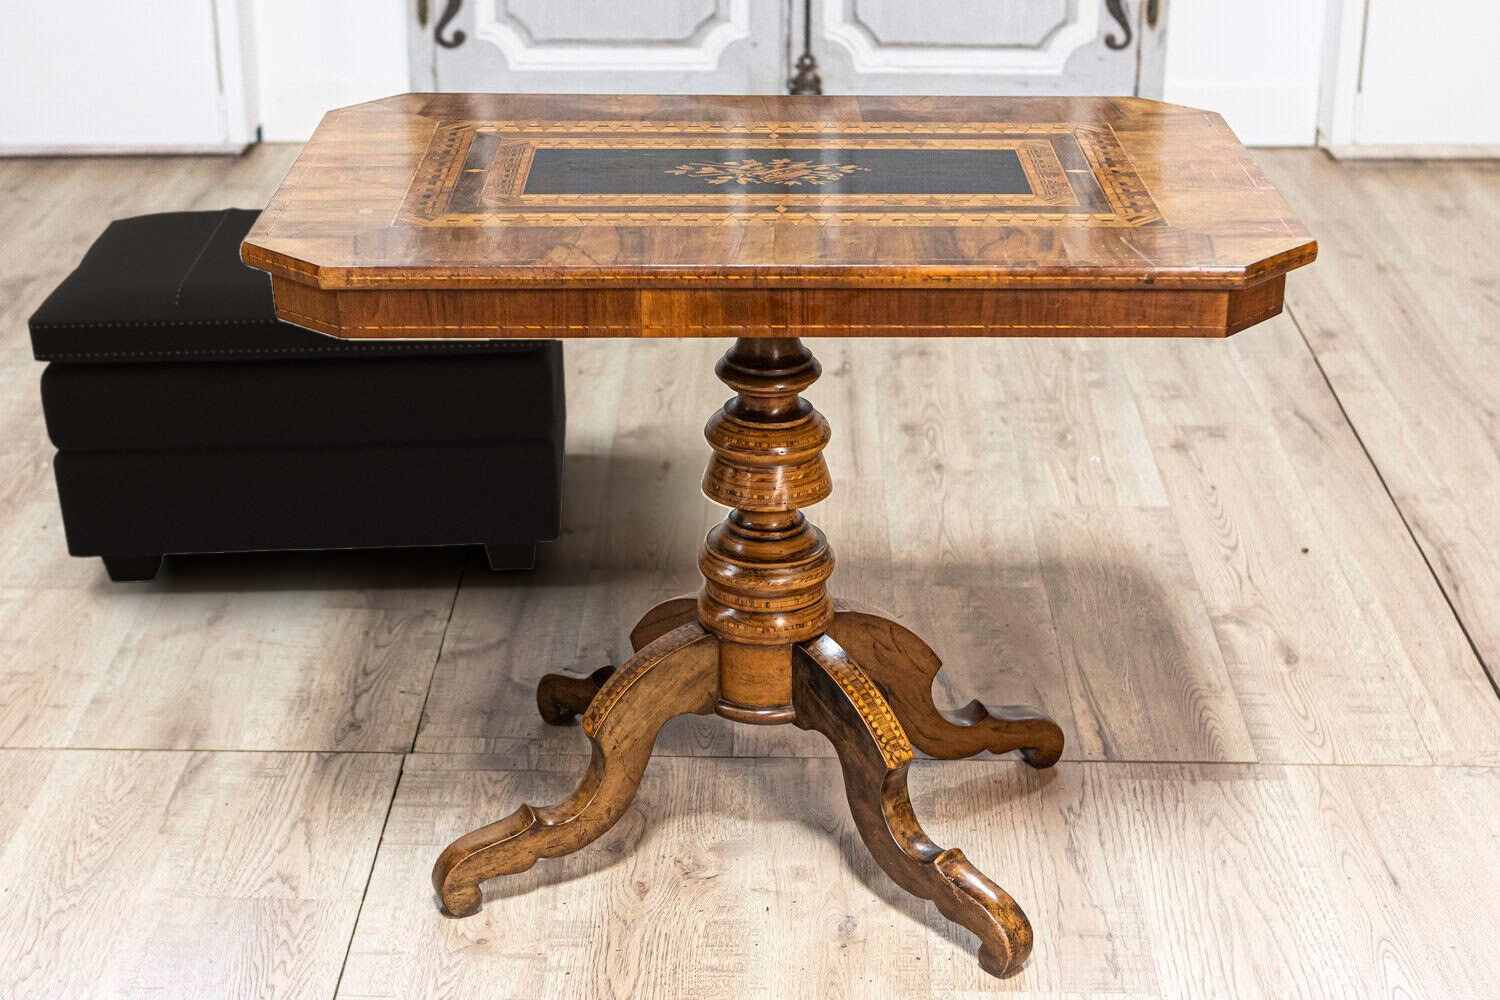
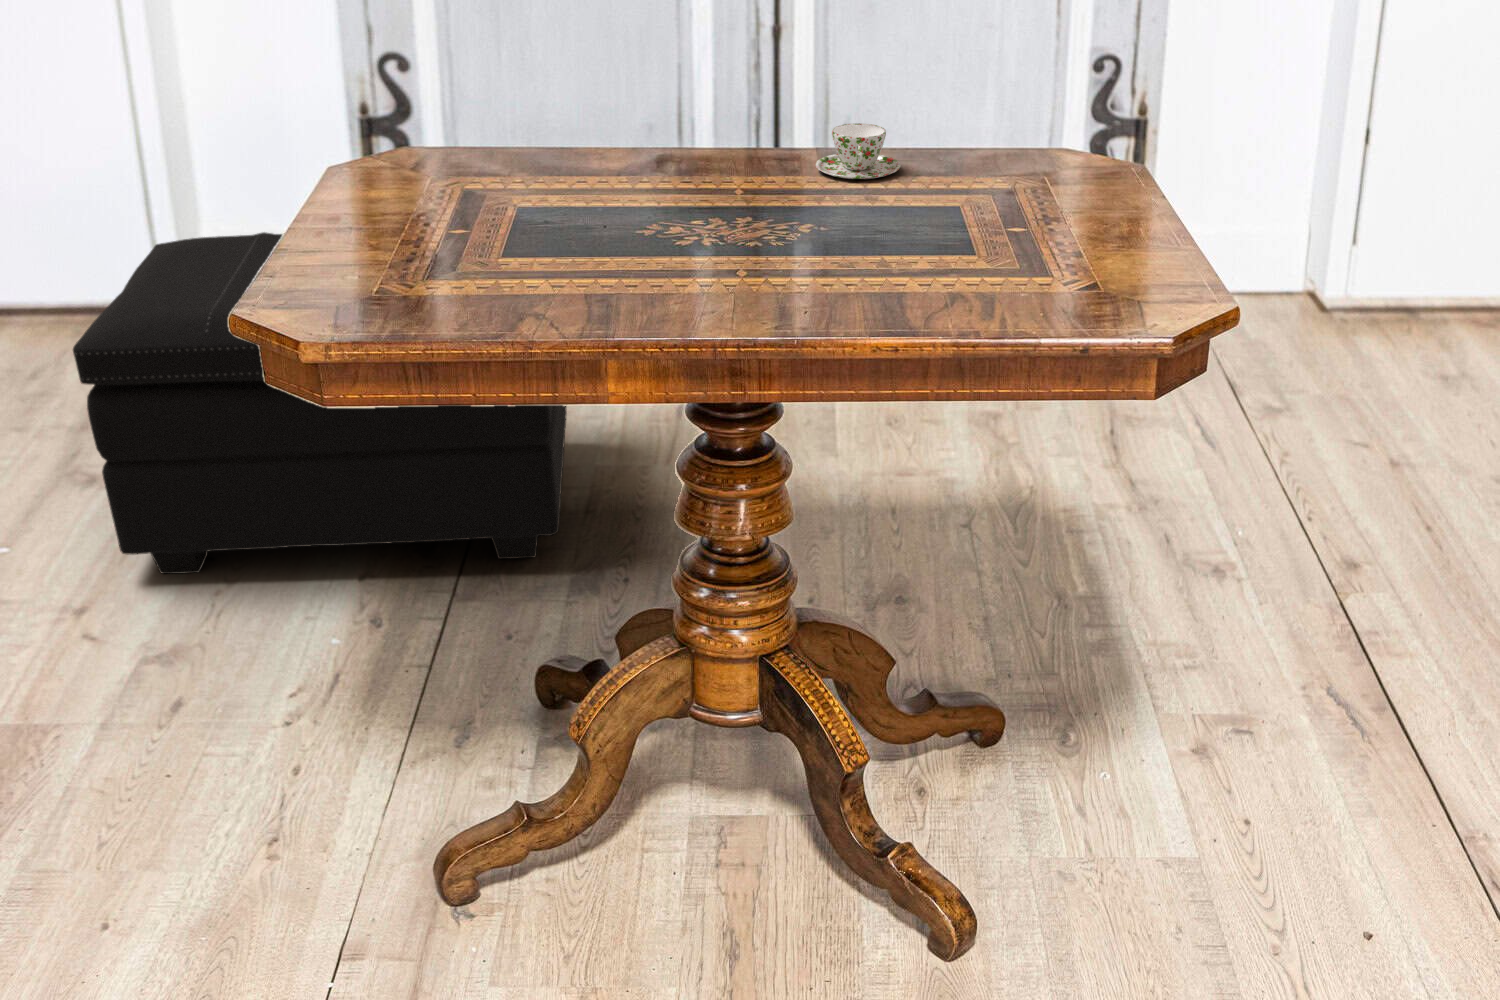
teacup: none [857,70,950,128] -> present [816,123,900,179]

